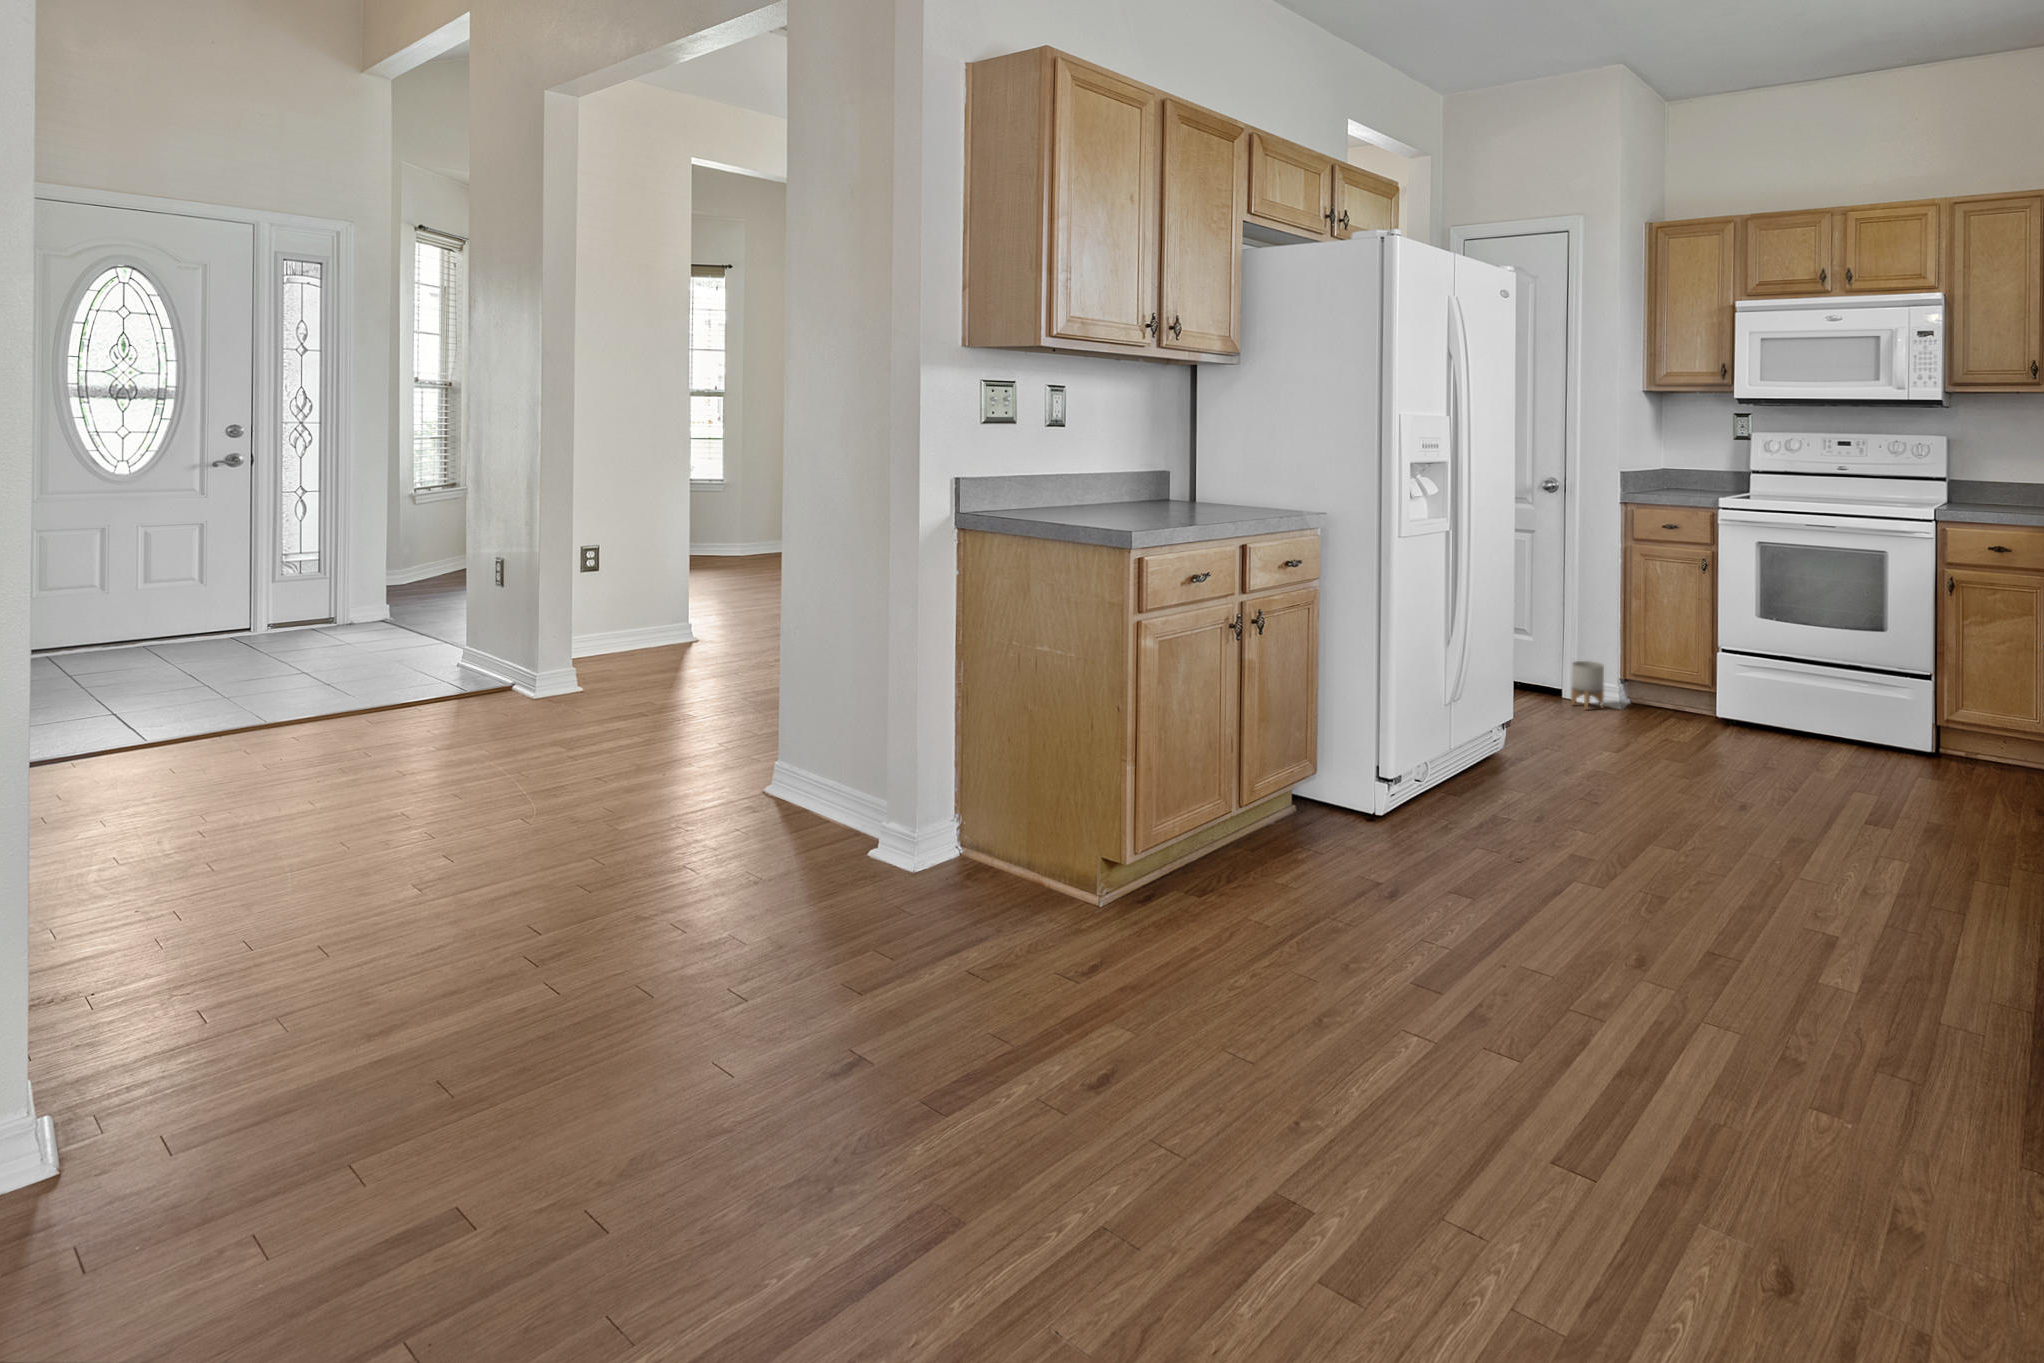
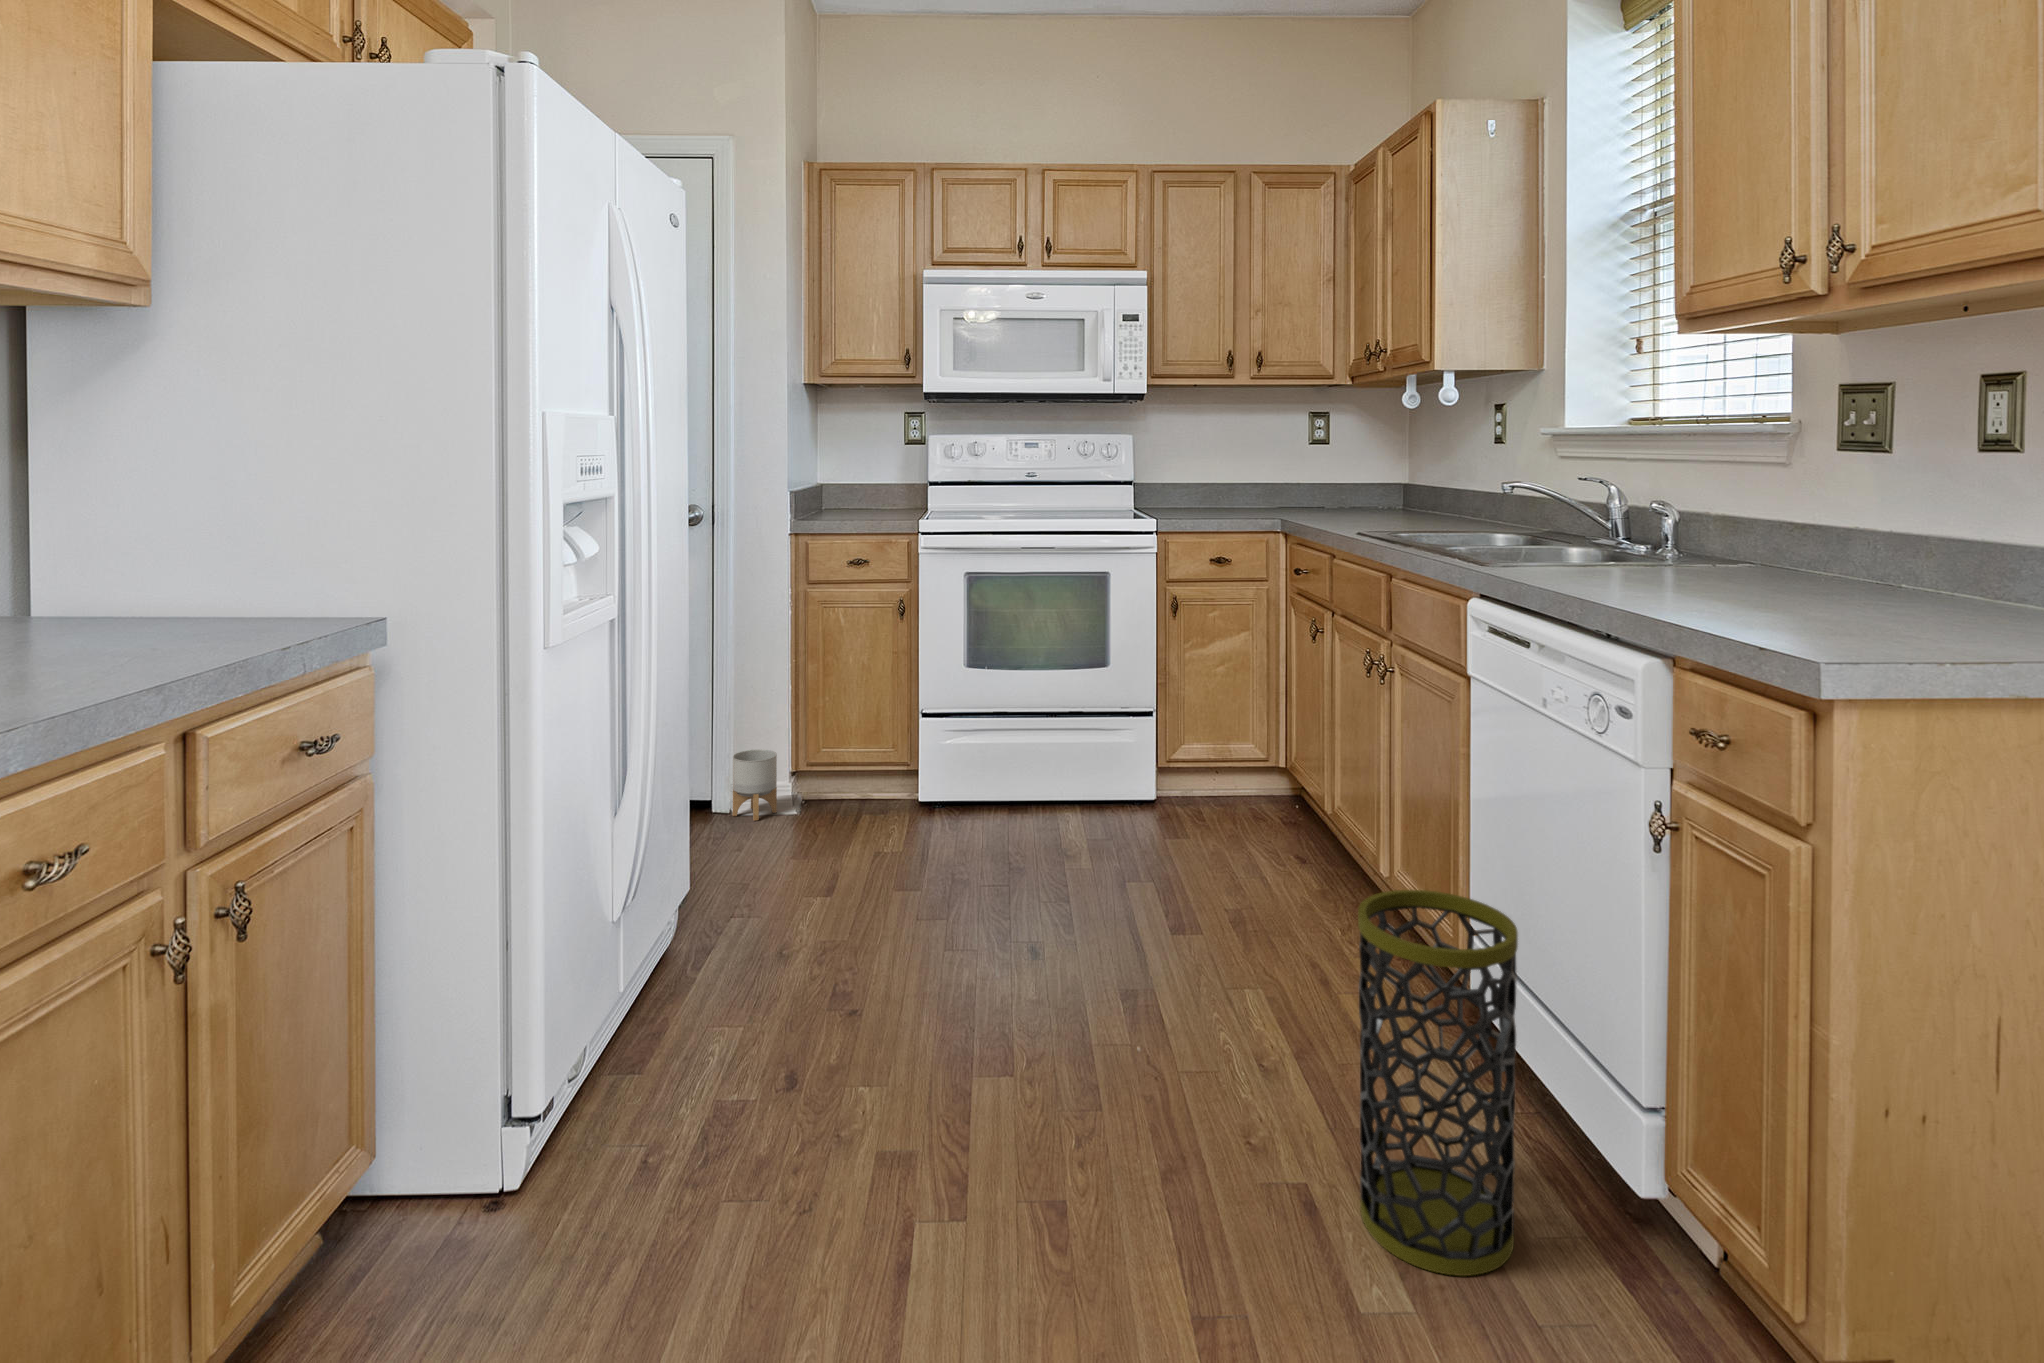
trash can: none [1856,742,1972,979] -> present [1358,890,1518,1276]

